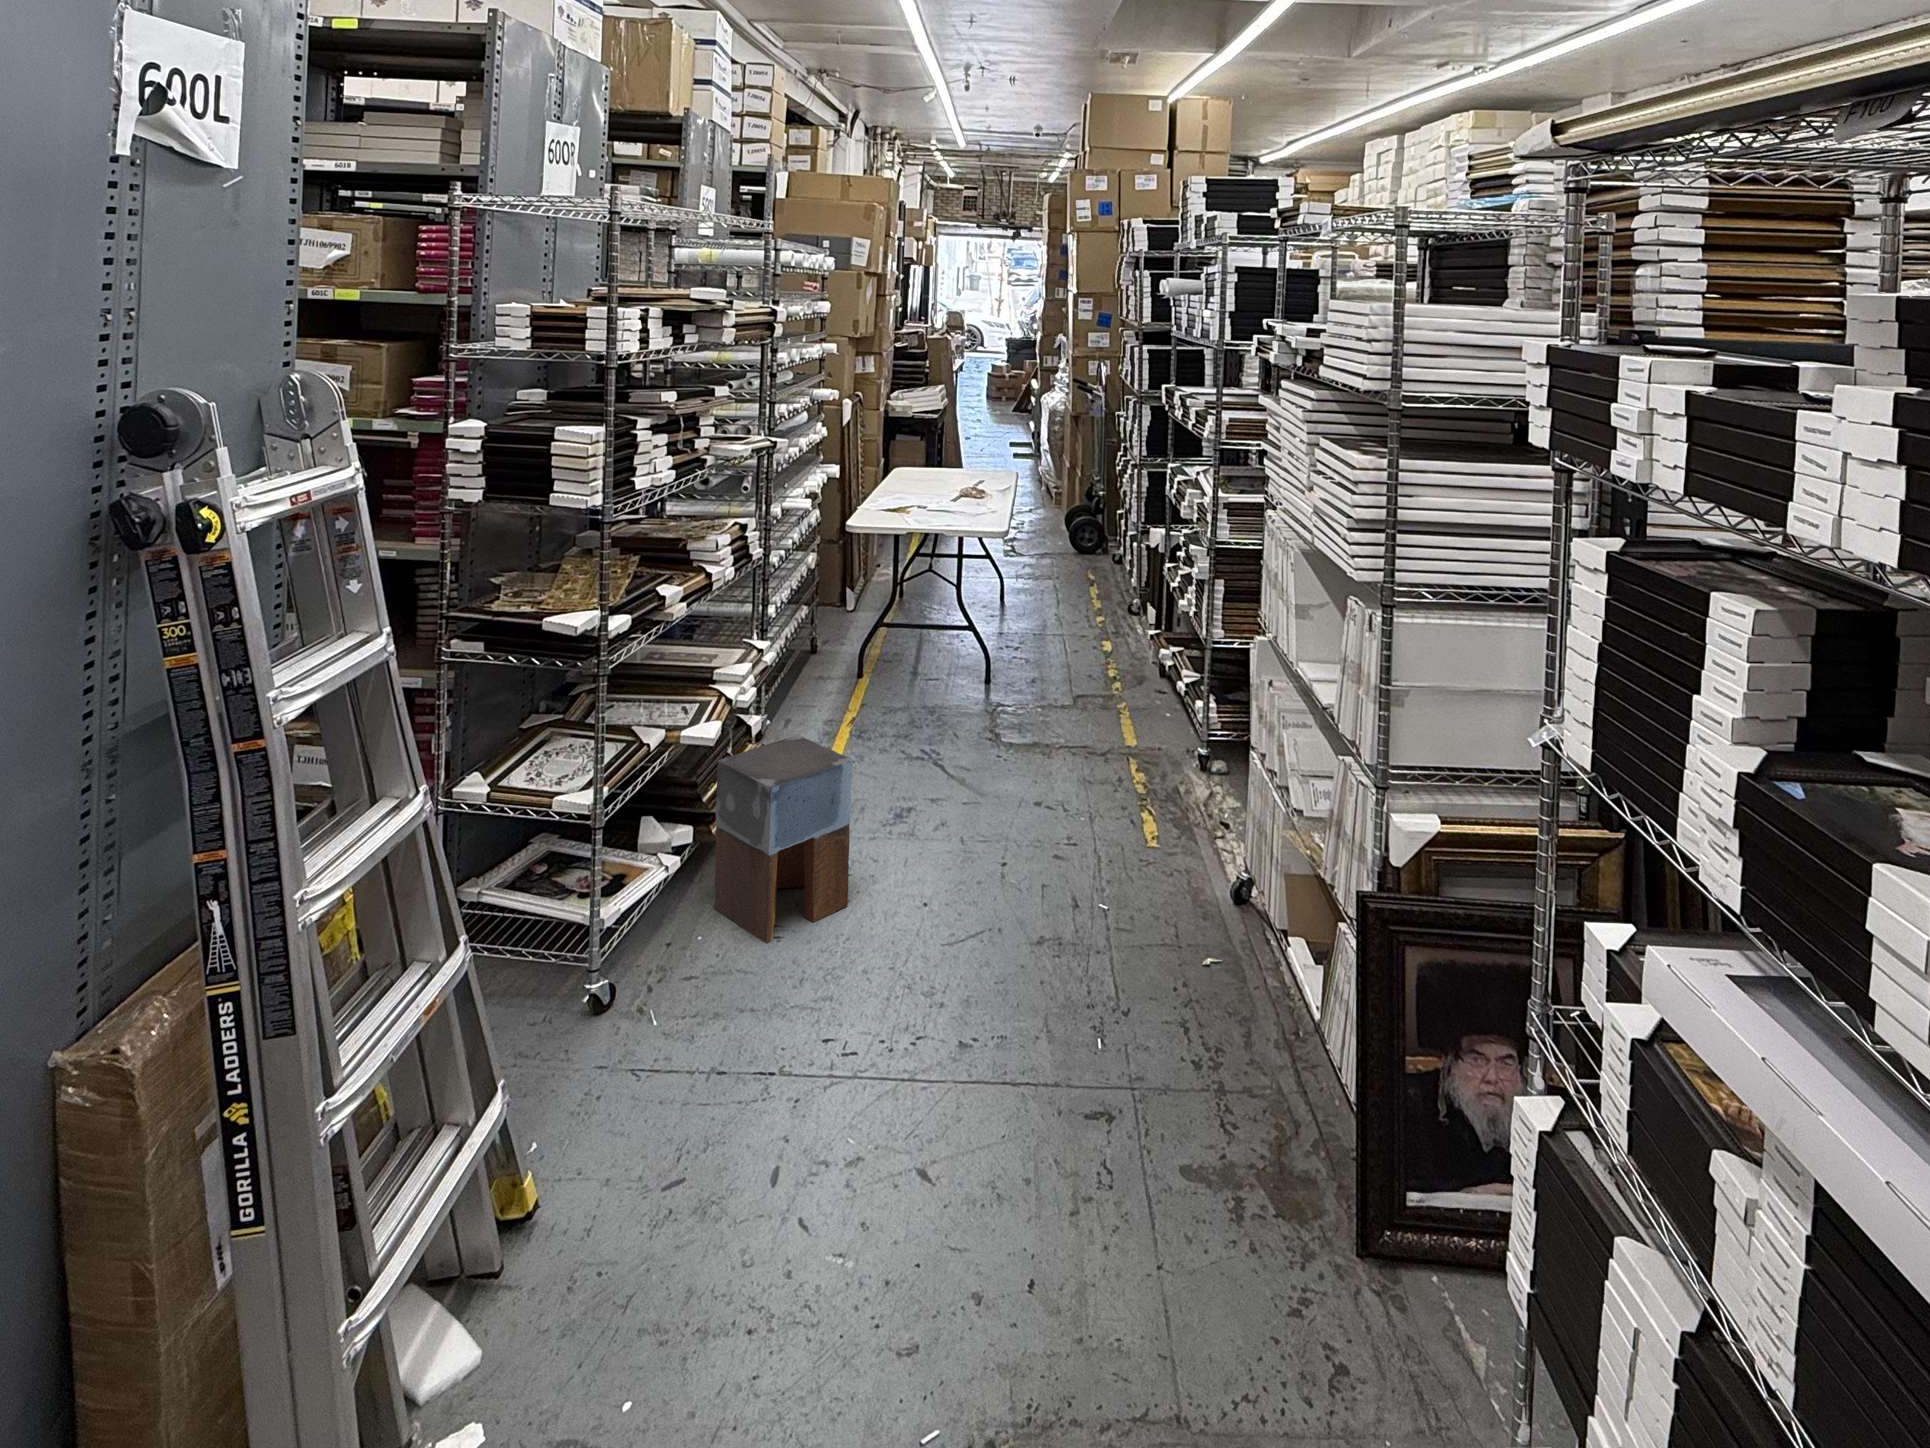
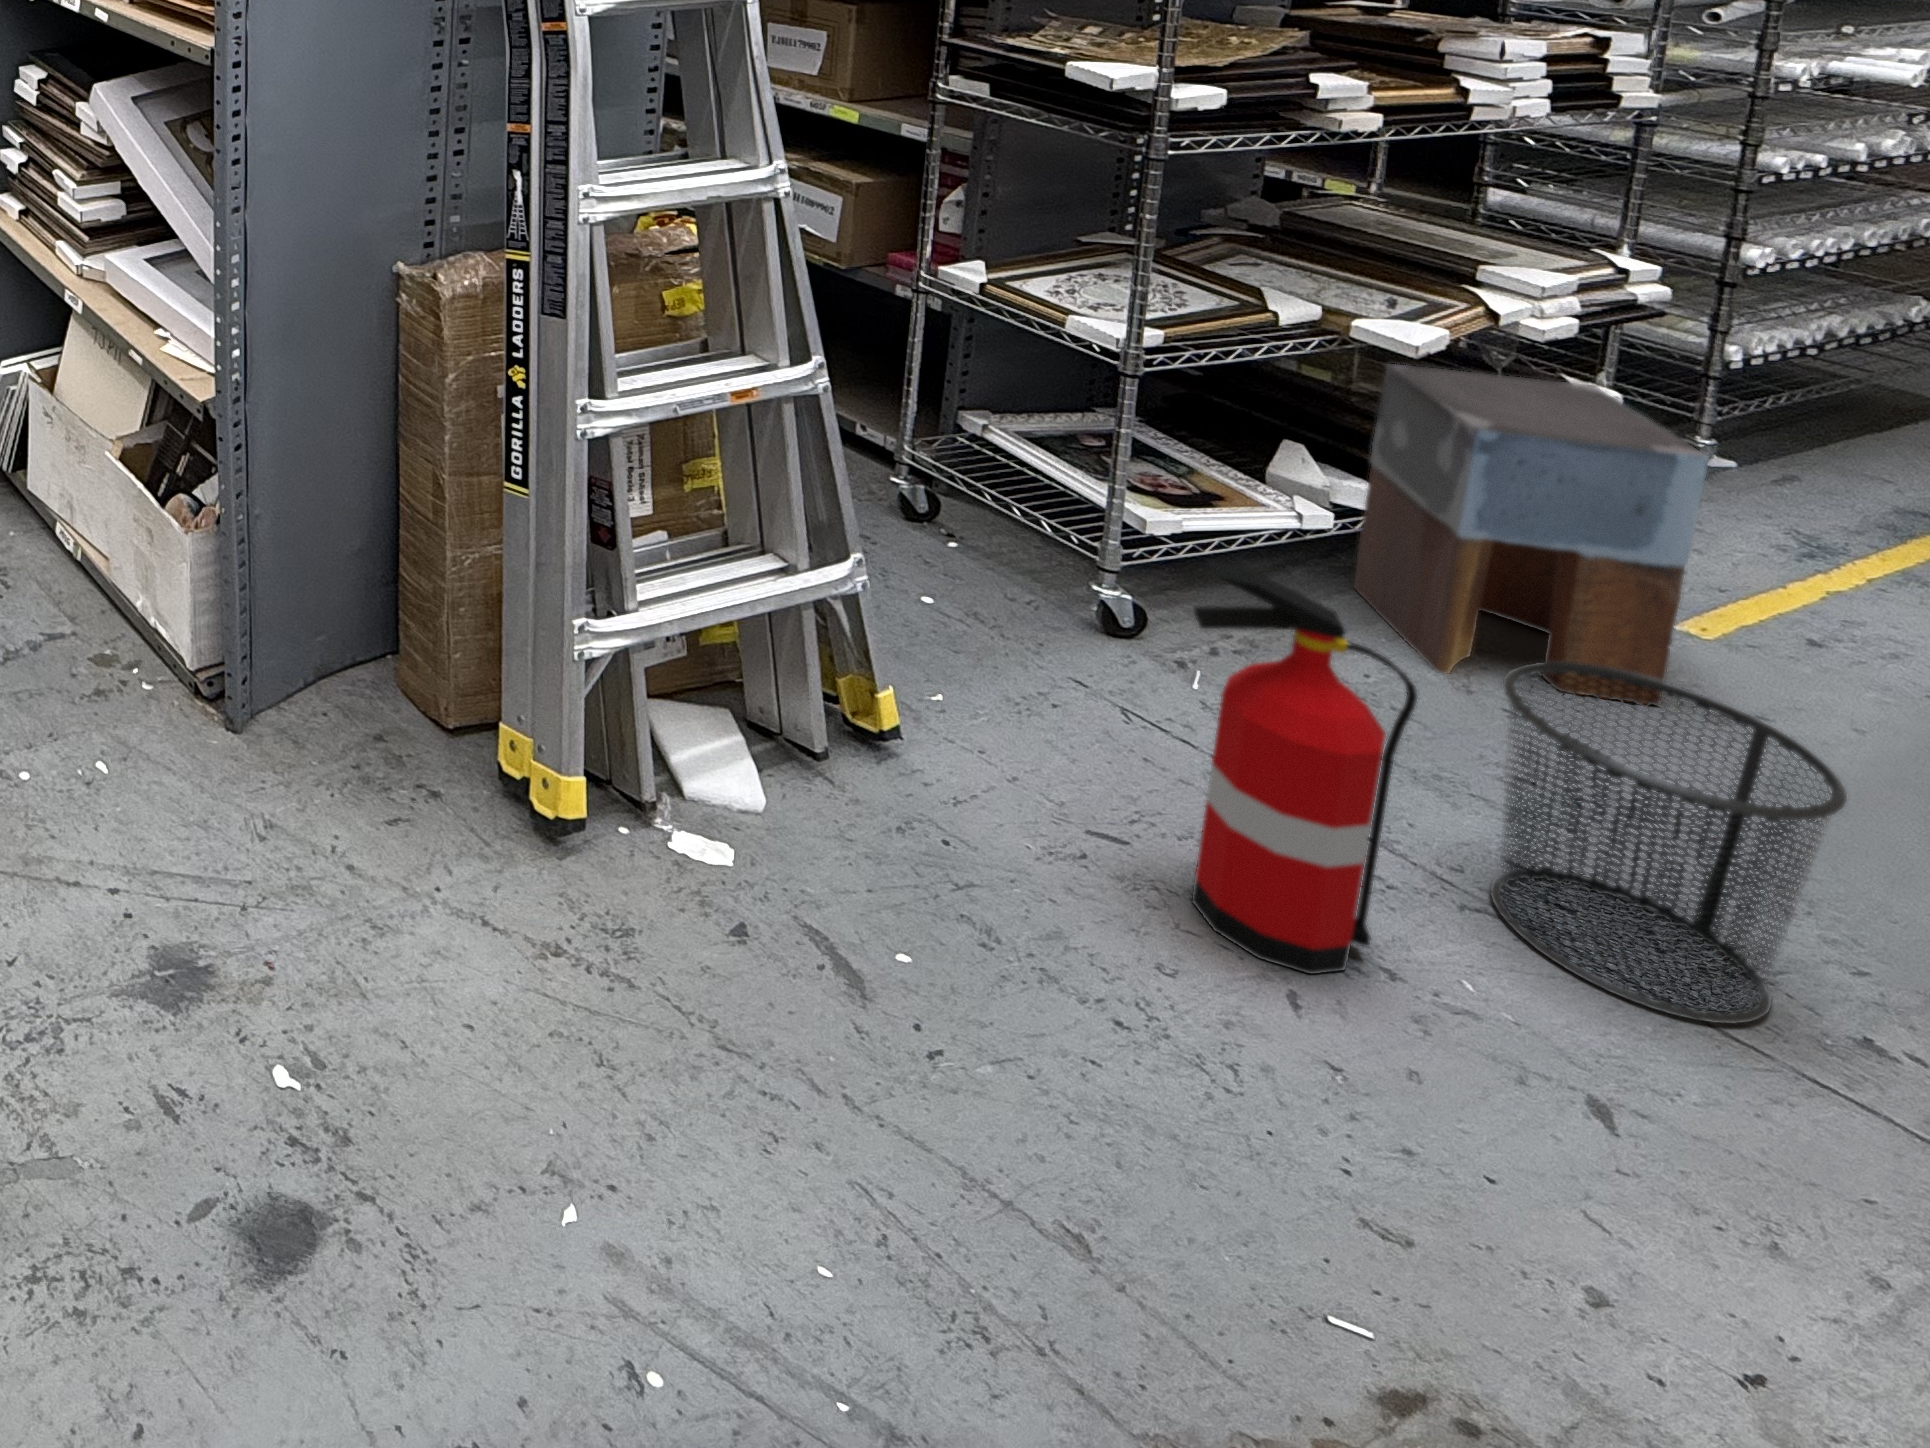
waste bin: none [832,904,959,1104] -> present [1490,661,1847,1024]
fire extinguisher: none [715,956,822,1221] -> present [1192,561,1417,974]

